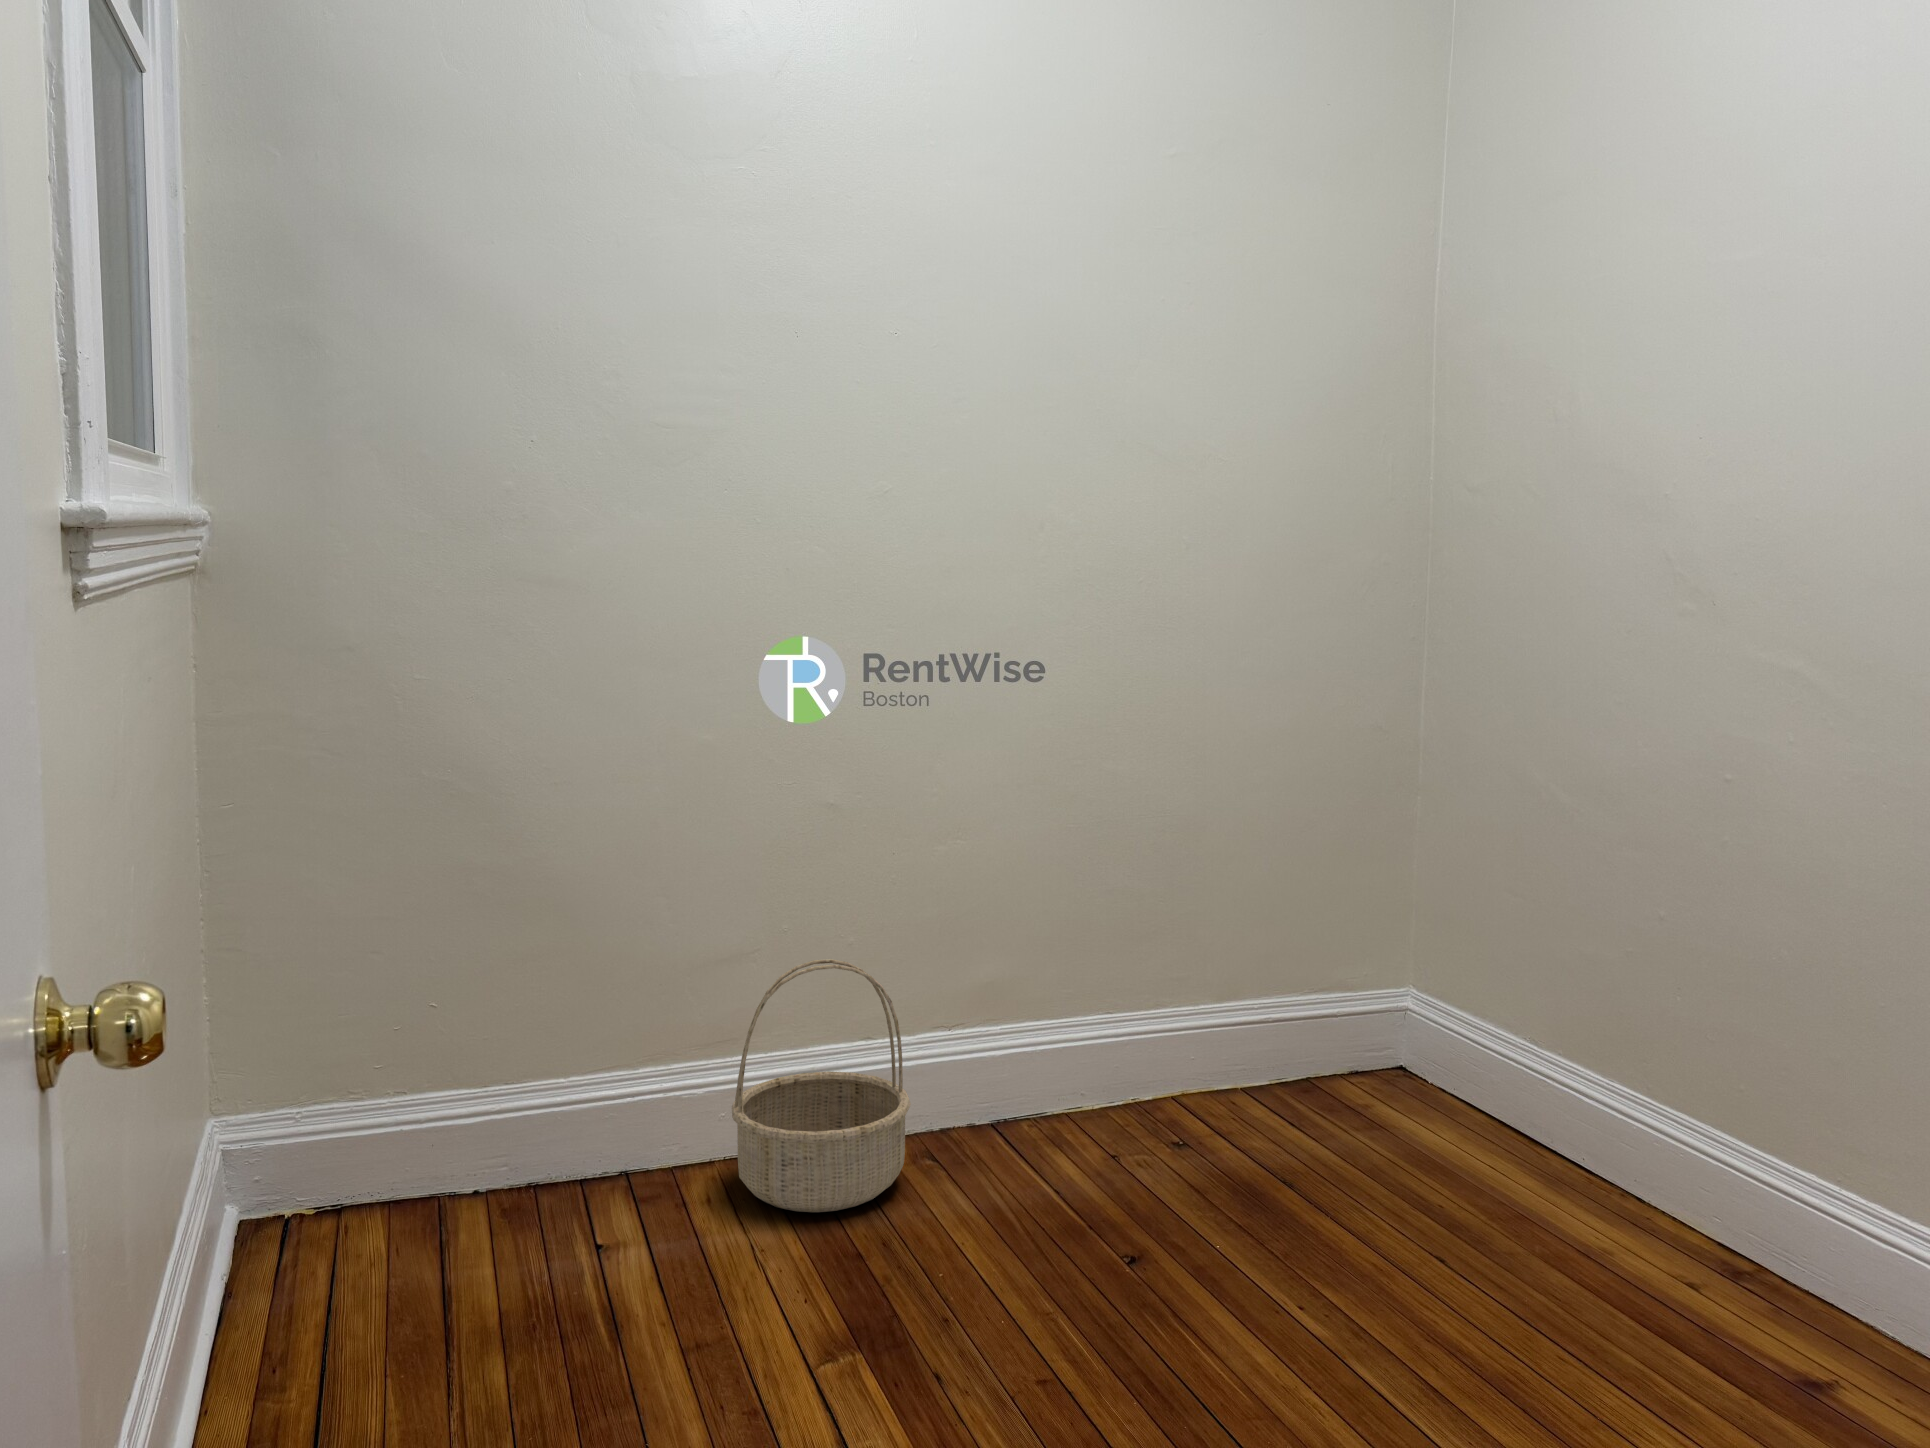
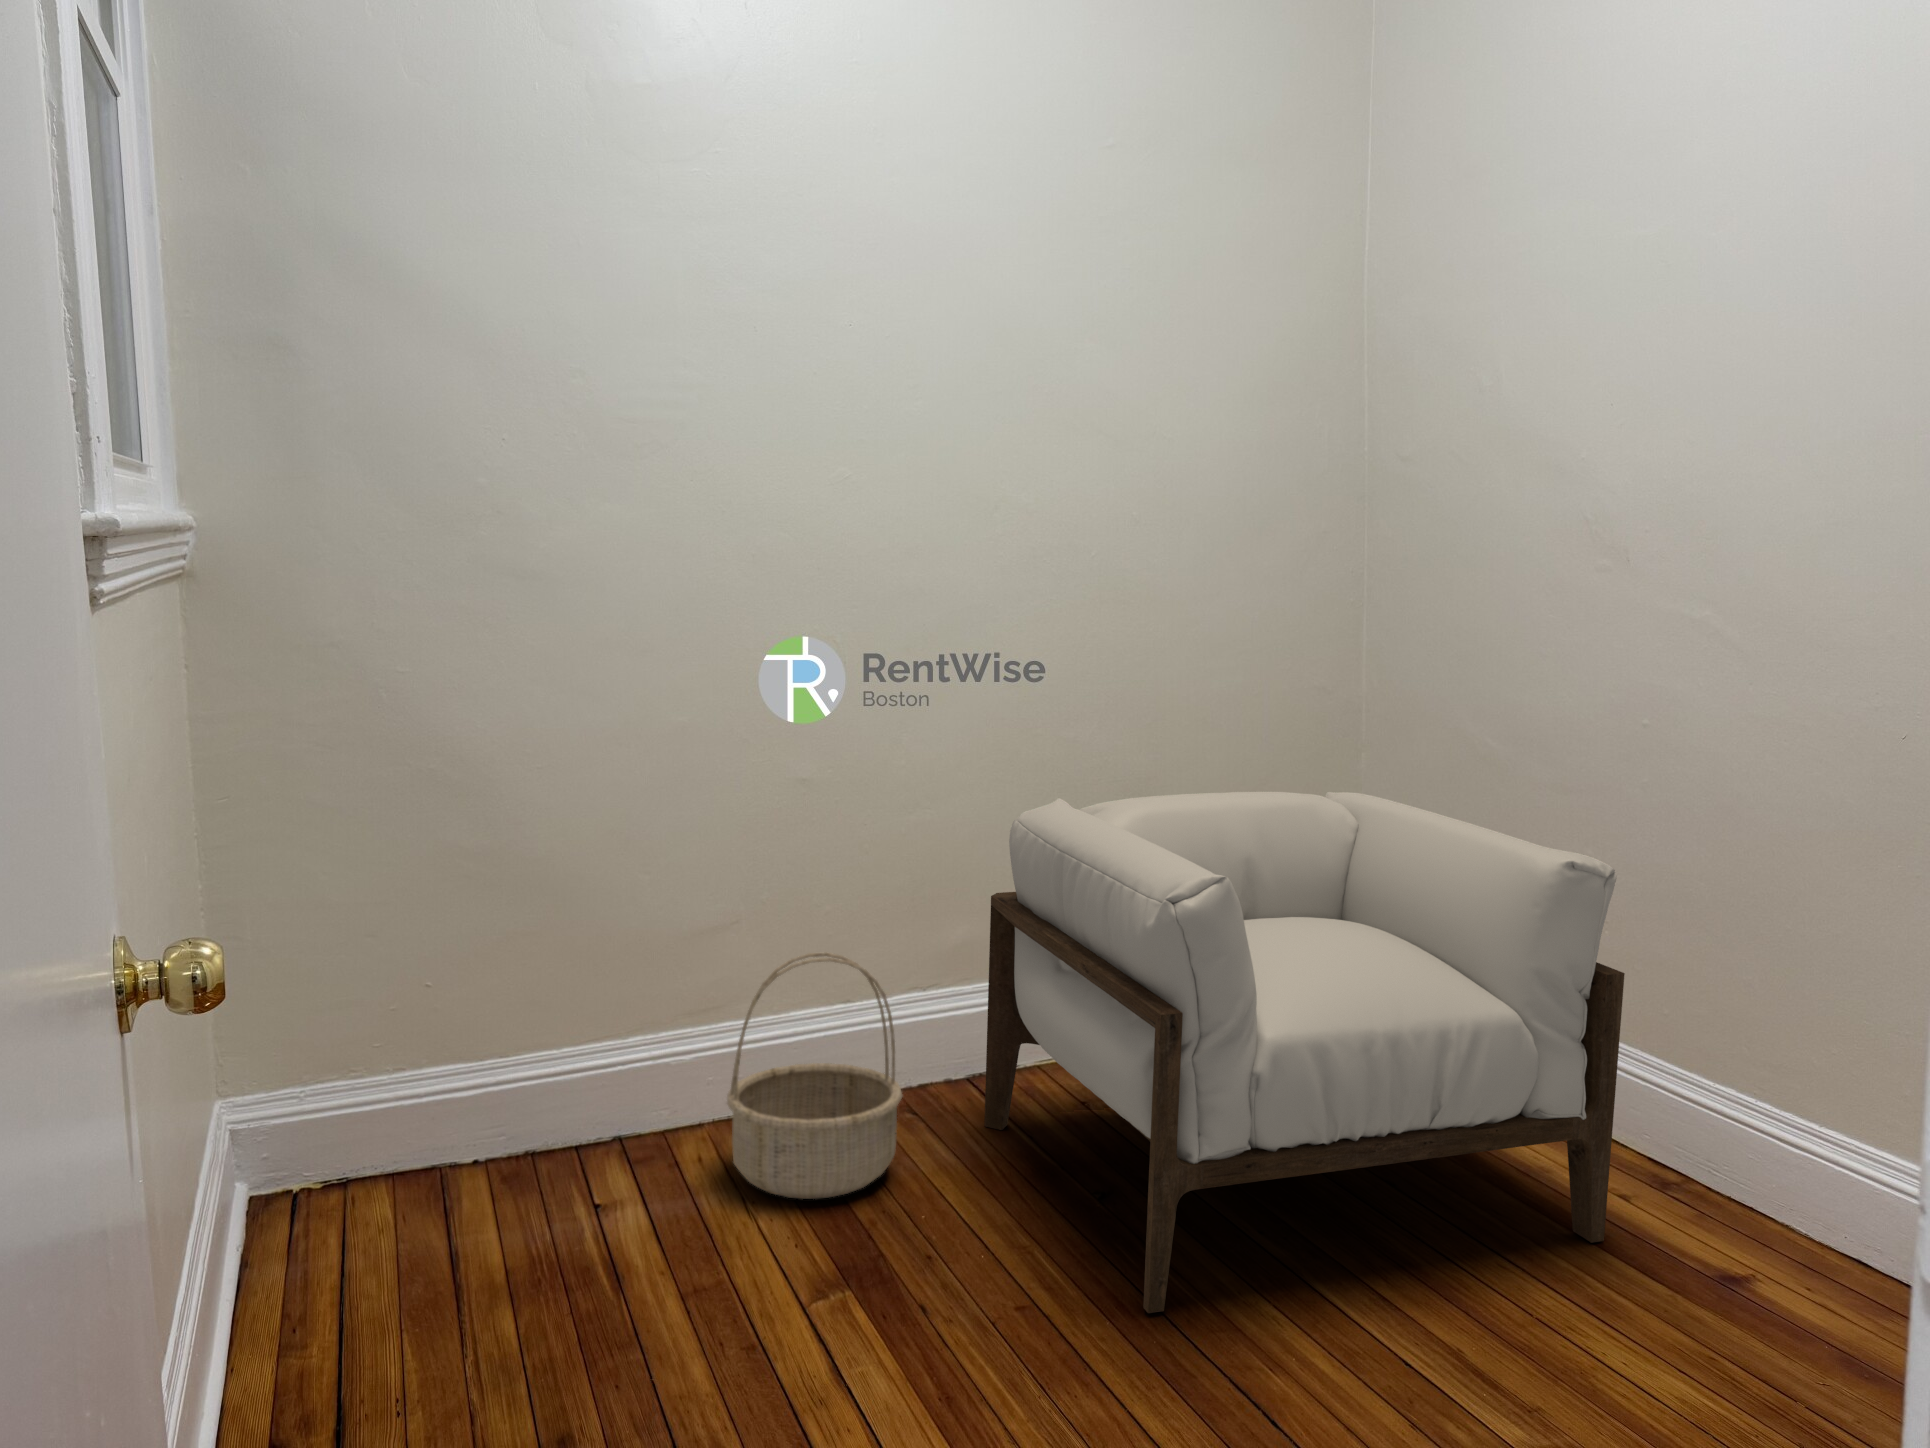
armchair: none [992,787,1645,1327] -> present [984,792,1625,1313]

